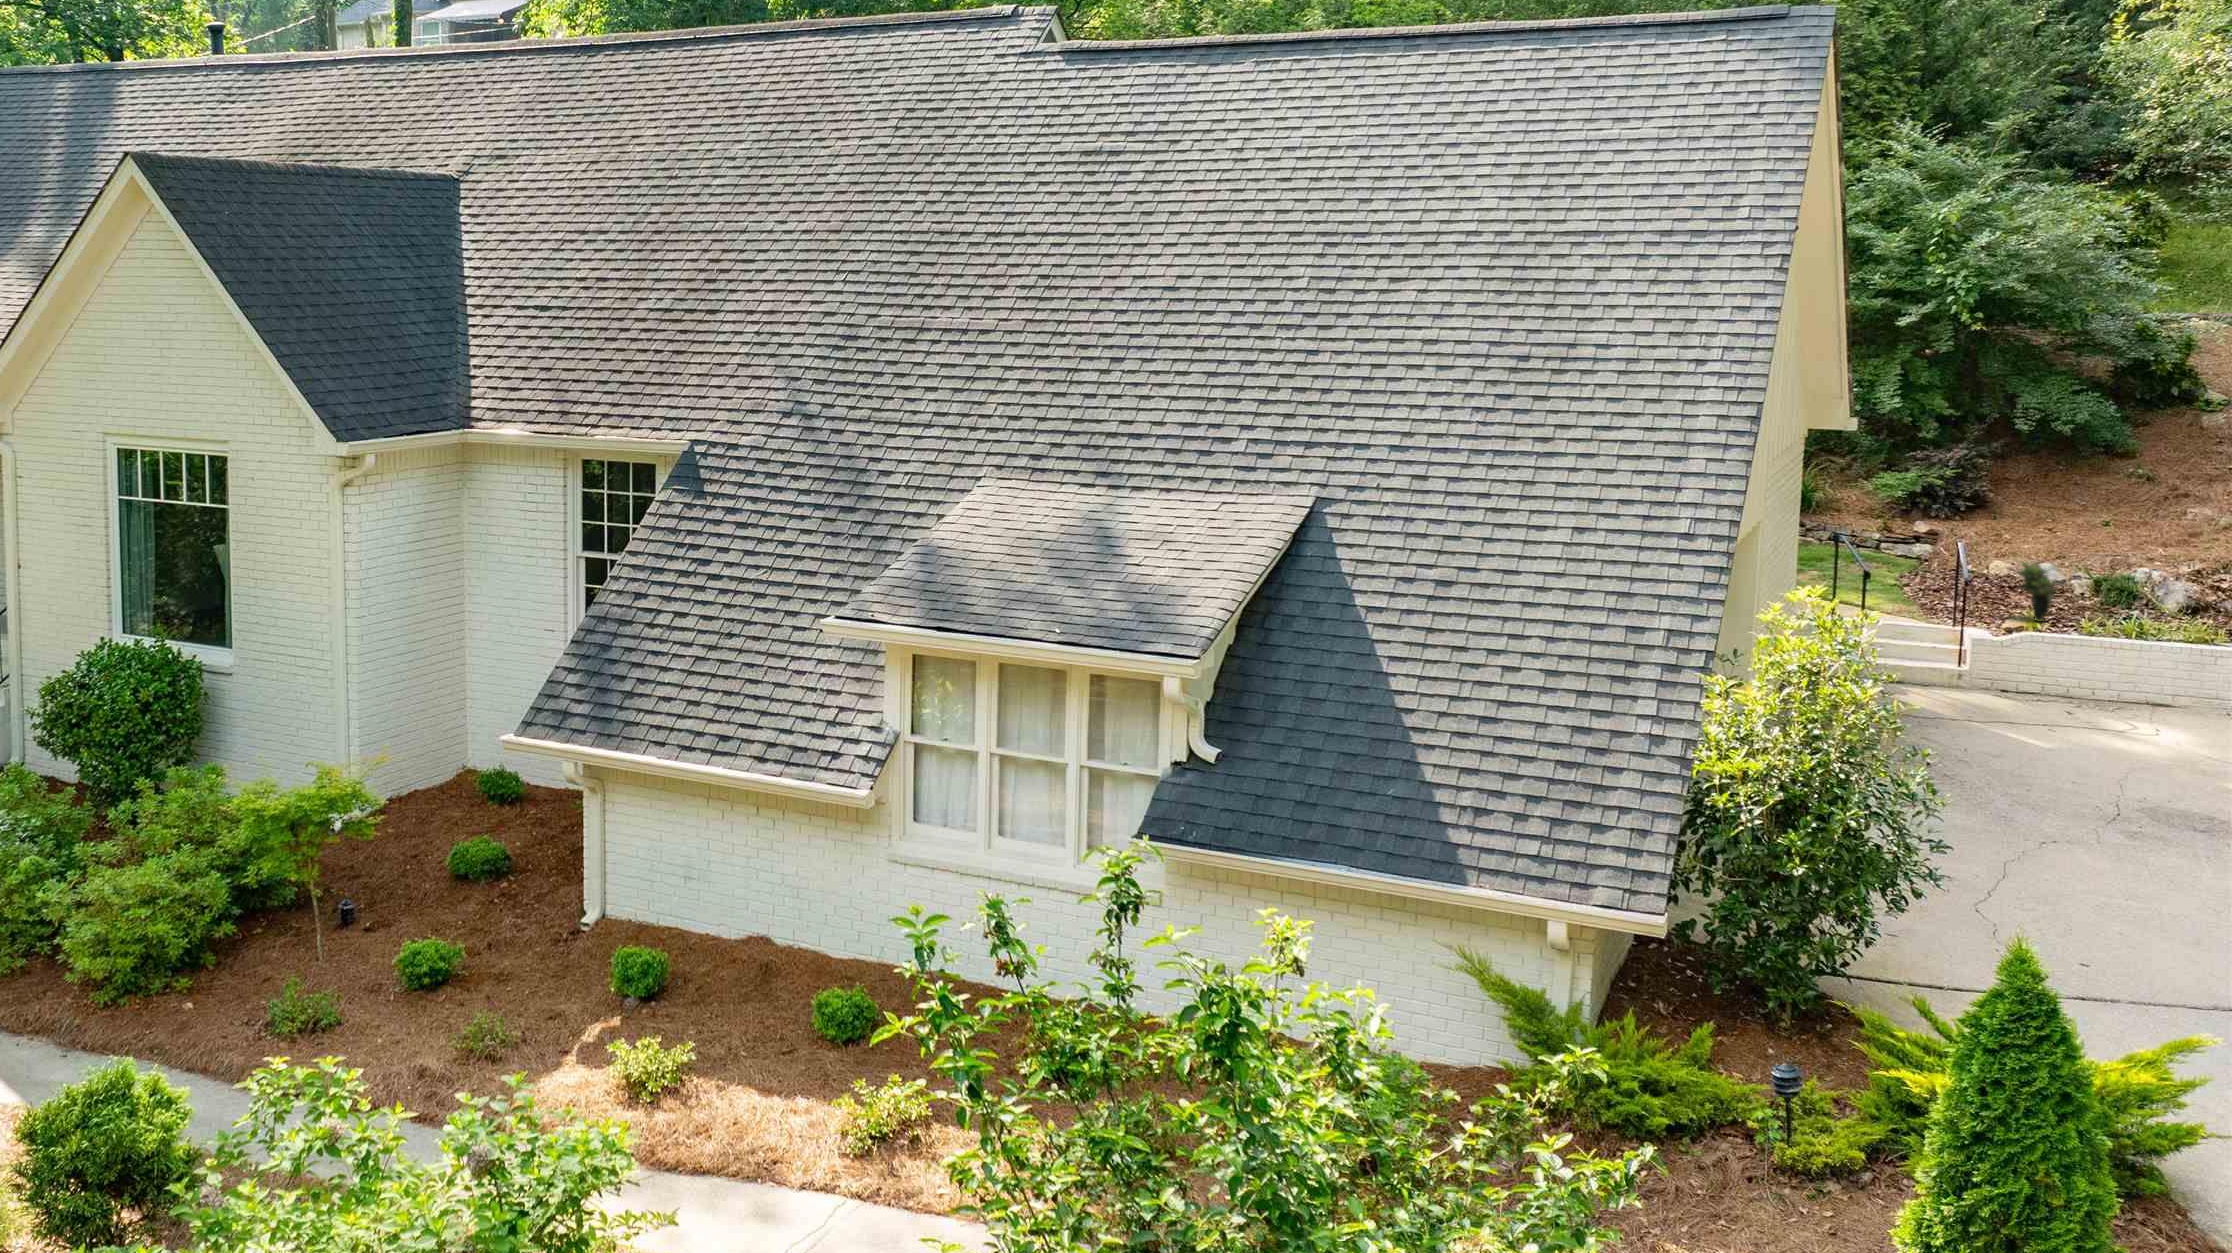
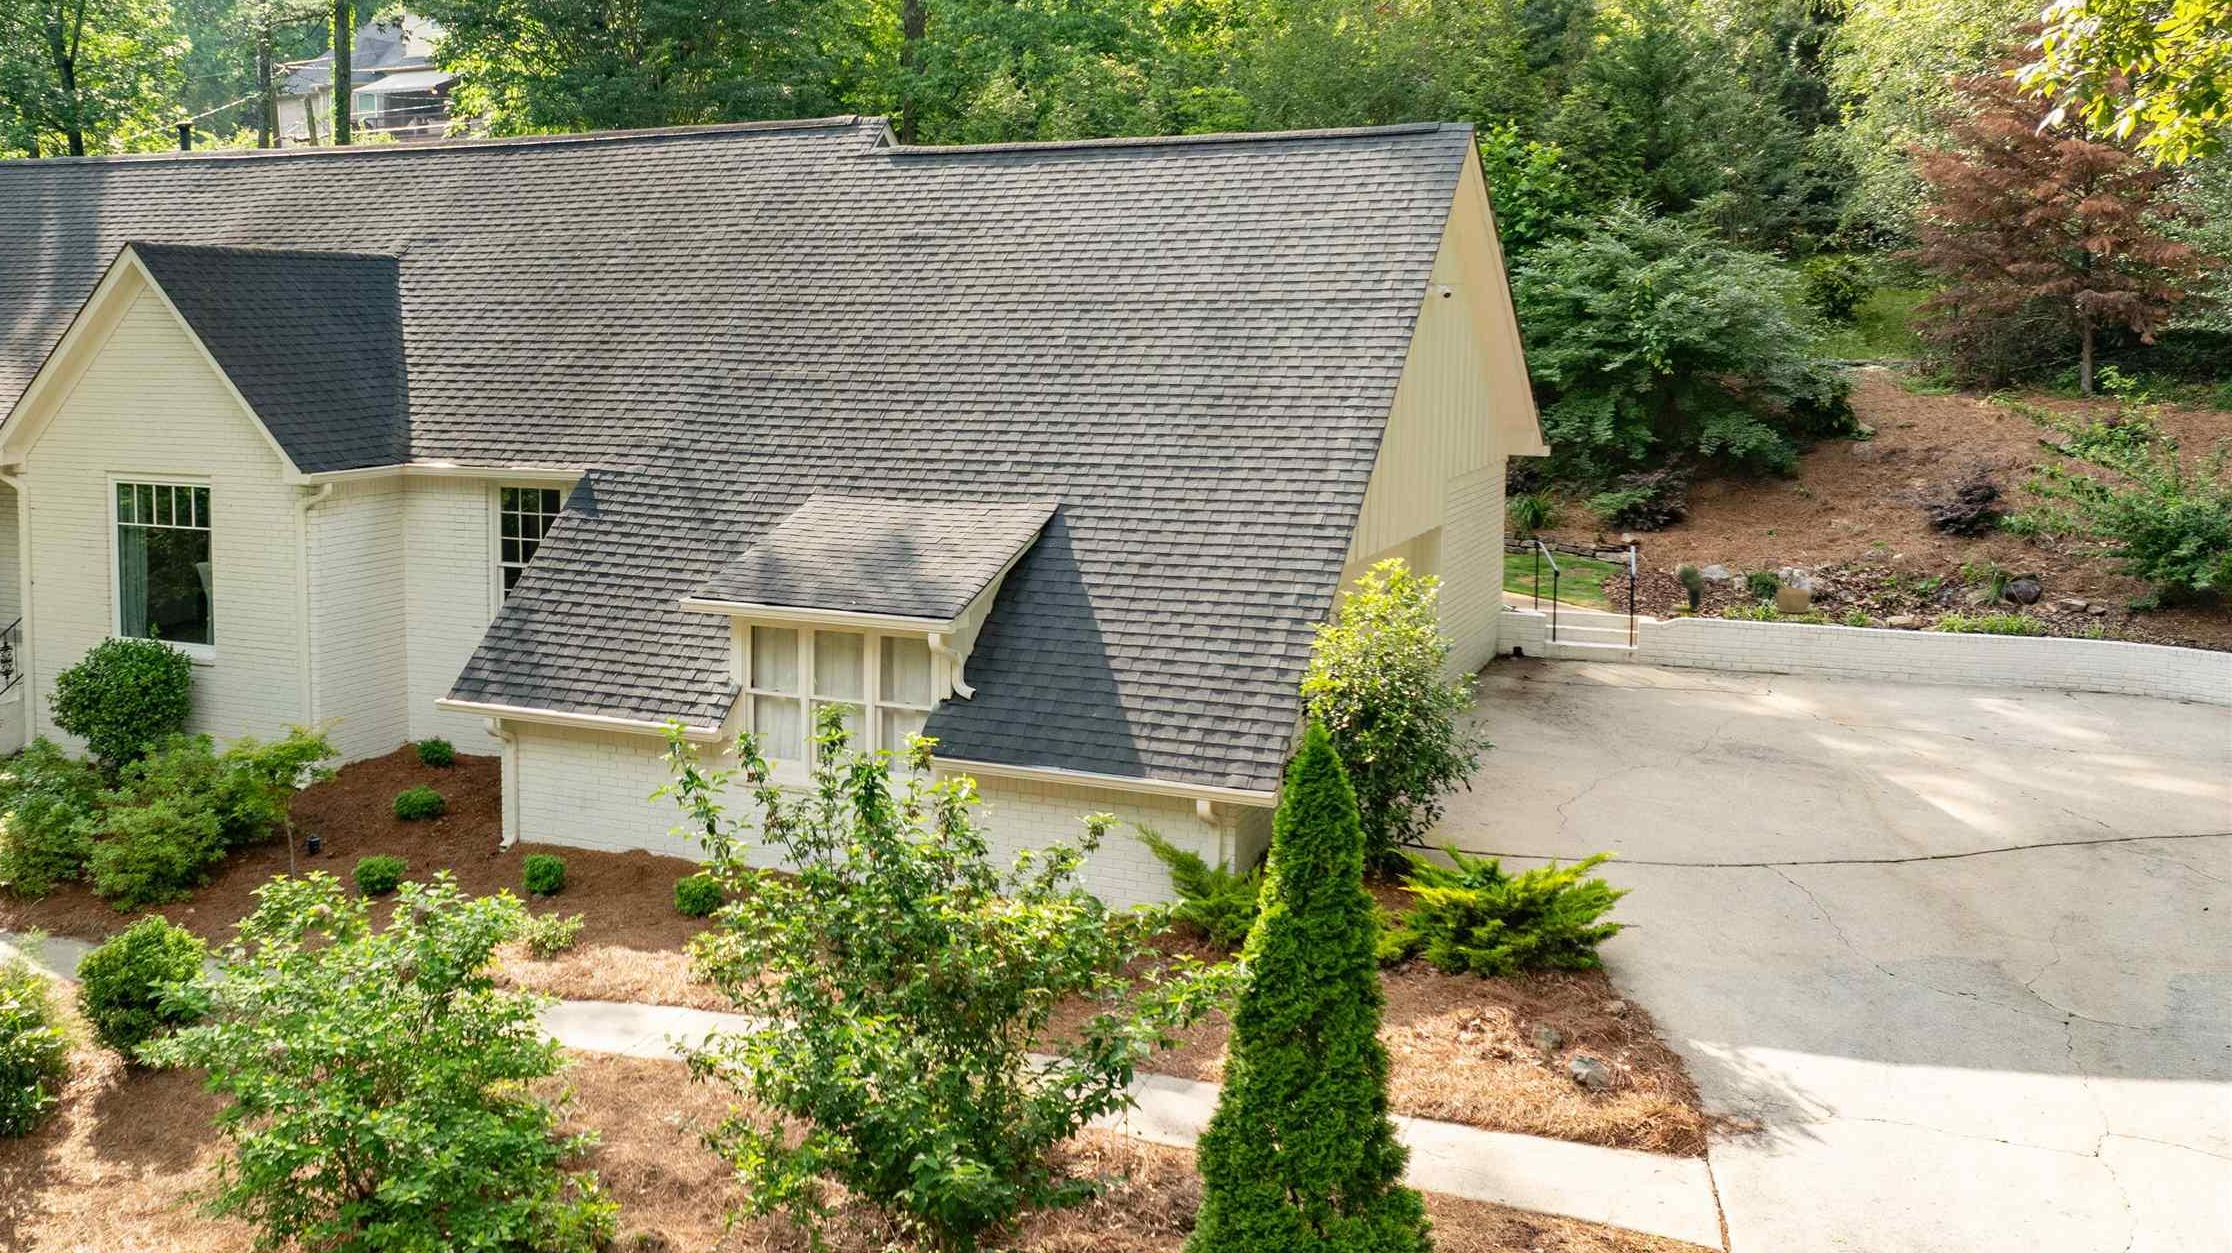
wooden bucket: none [2148,594,2191,626] -> present [1778,588,1809,613]

